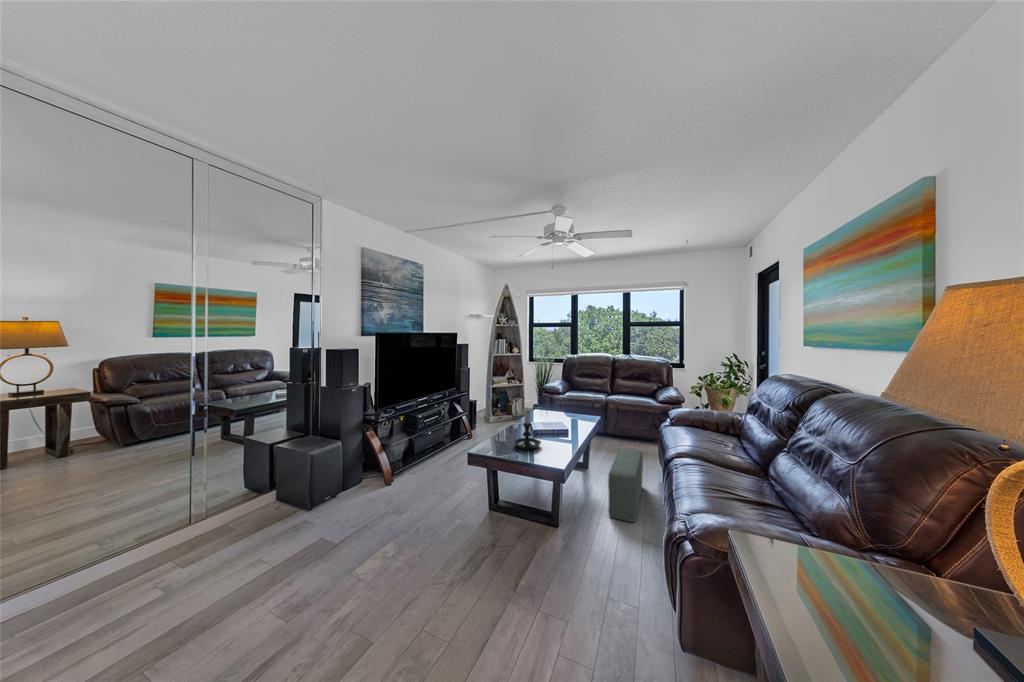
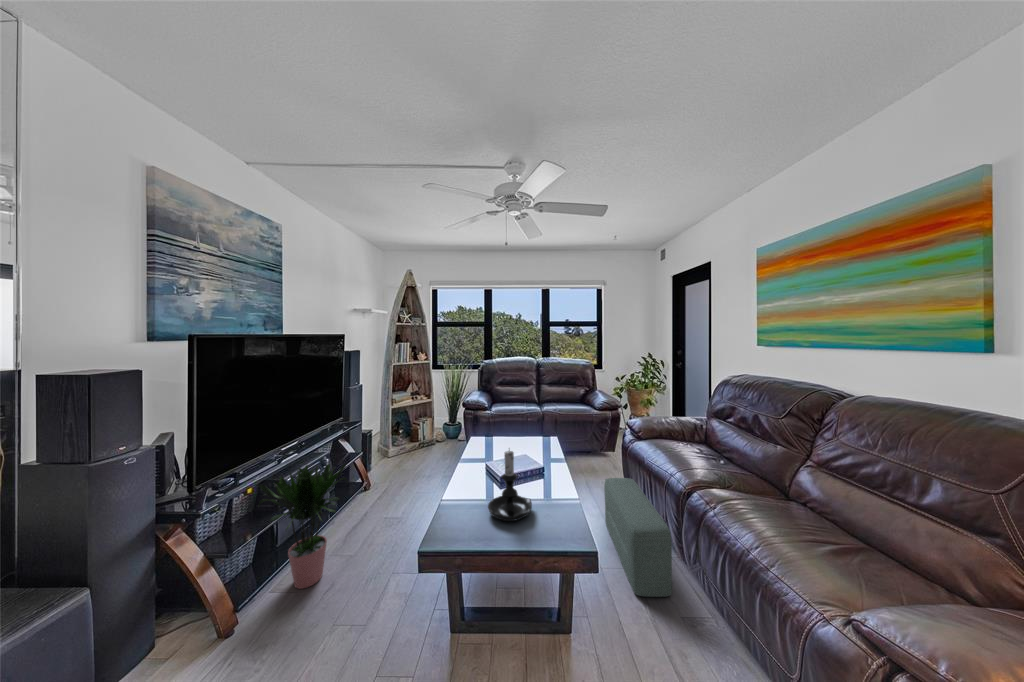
potted plant: none [402,405,452,475] -> present [259,463,347,589]

